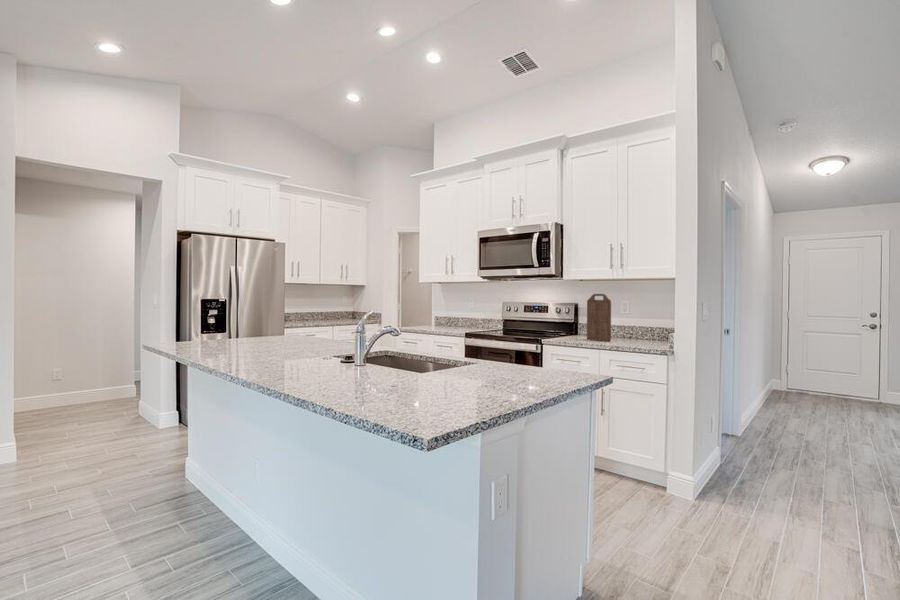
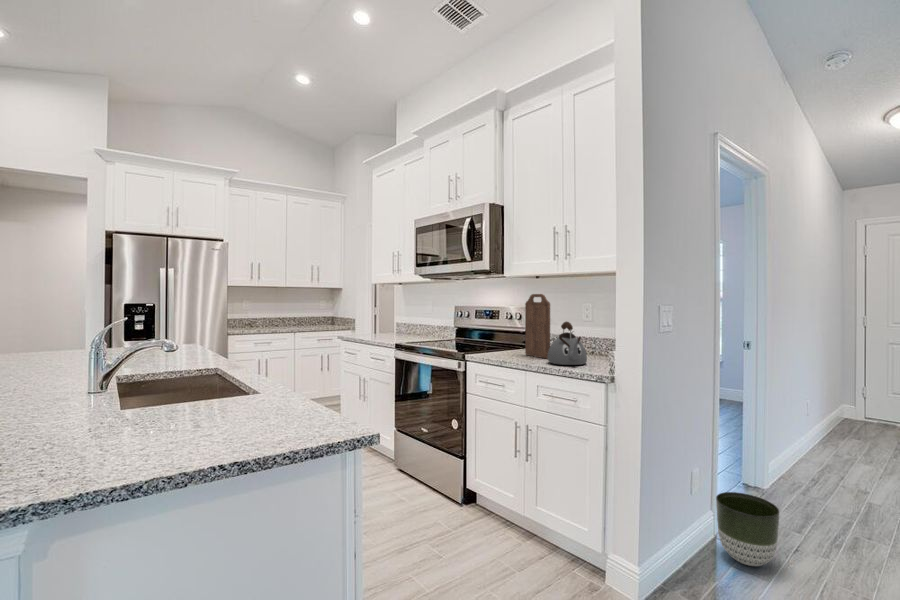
kettle: none [614,314,644,344] -> present [548,322,587,365]
planter: none [725,430,766,475] -> present [716,492,779,566]

